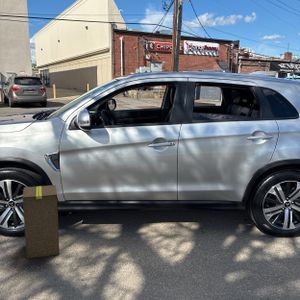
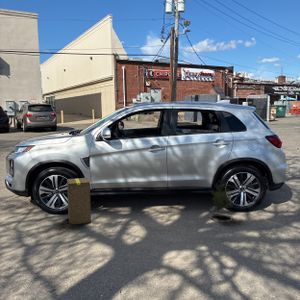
potted tree: none [240,193,279,258] -> present [211,185,232,222]

